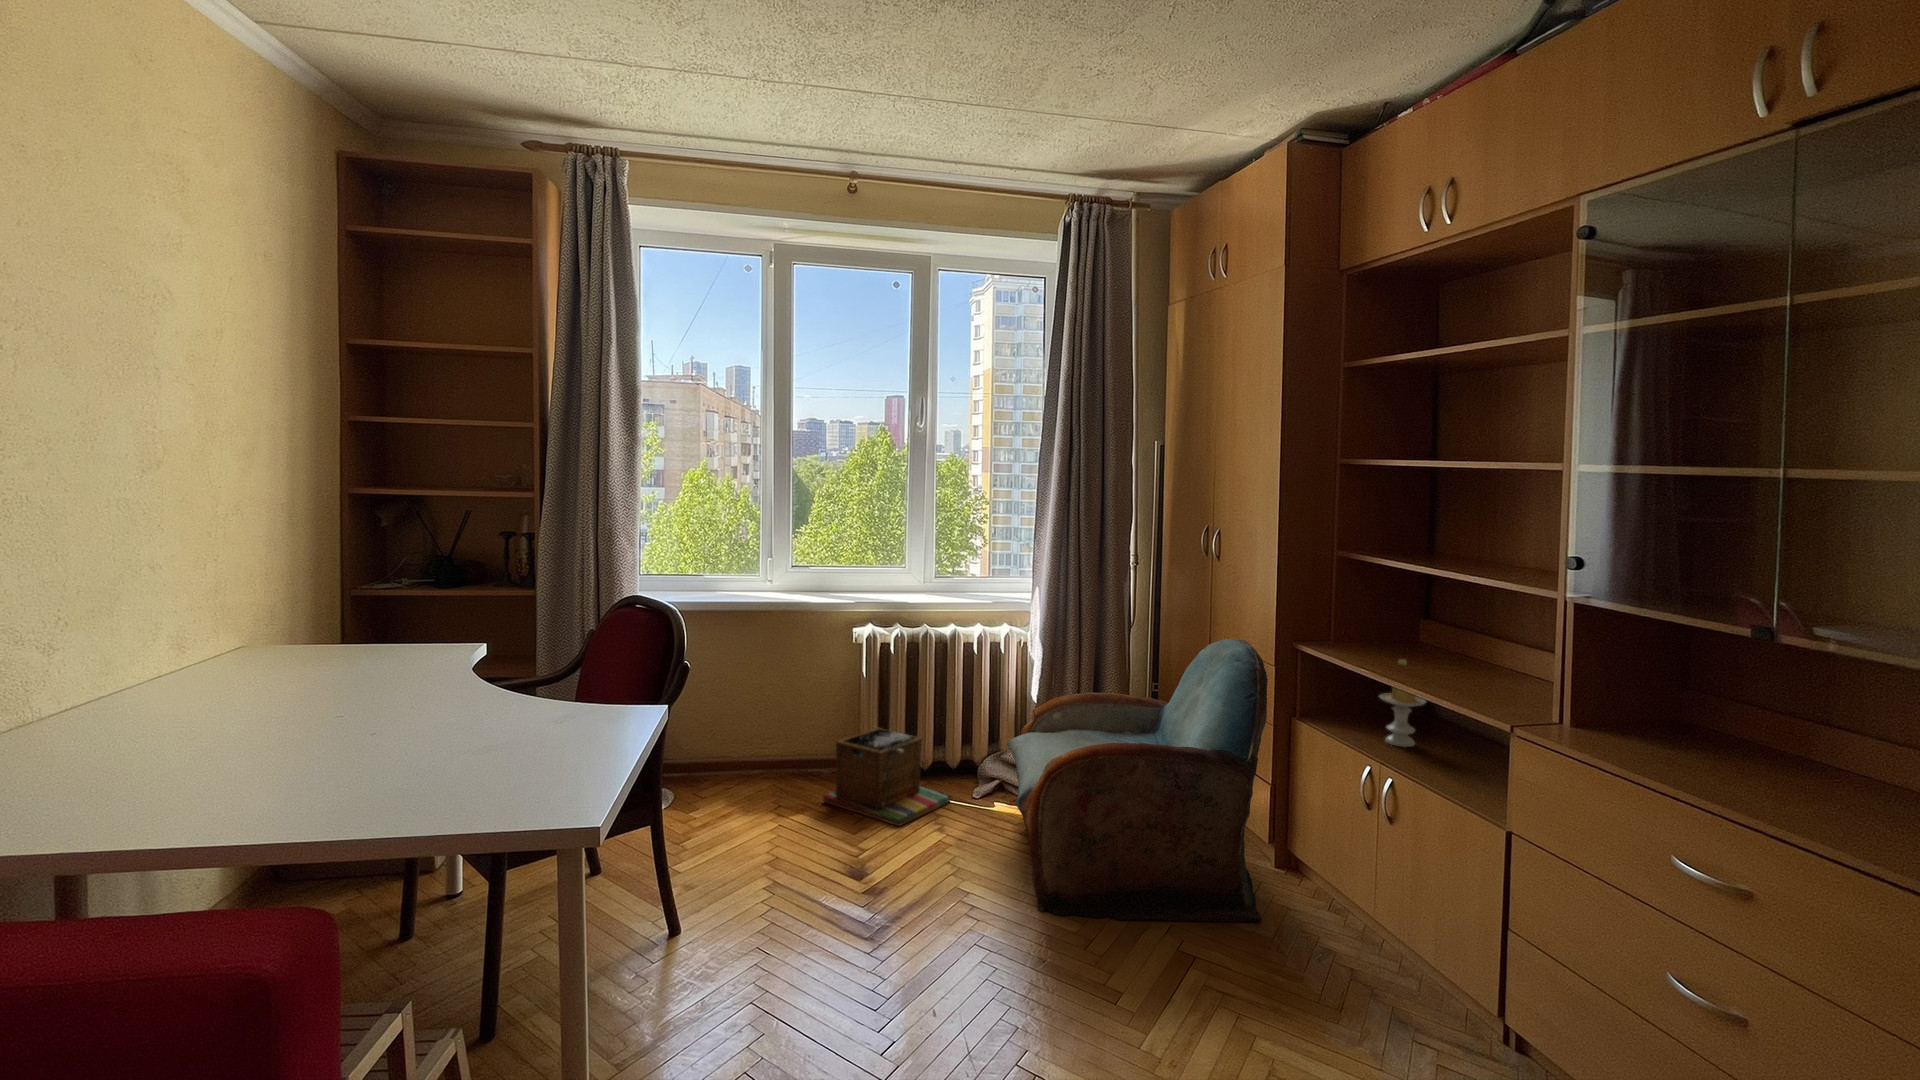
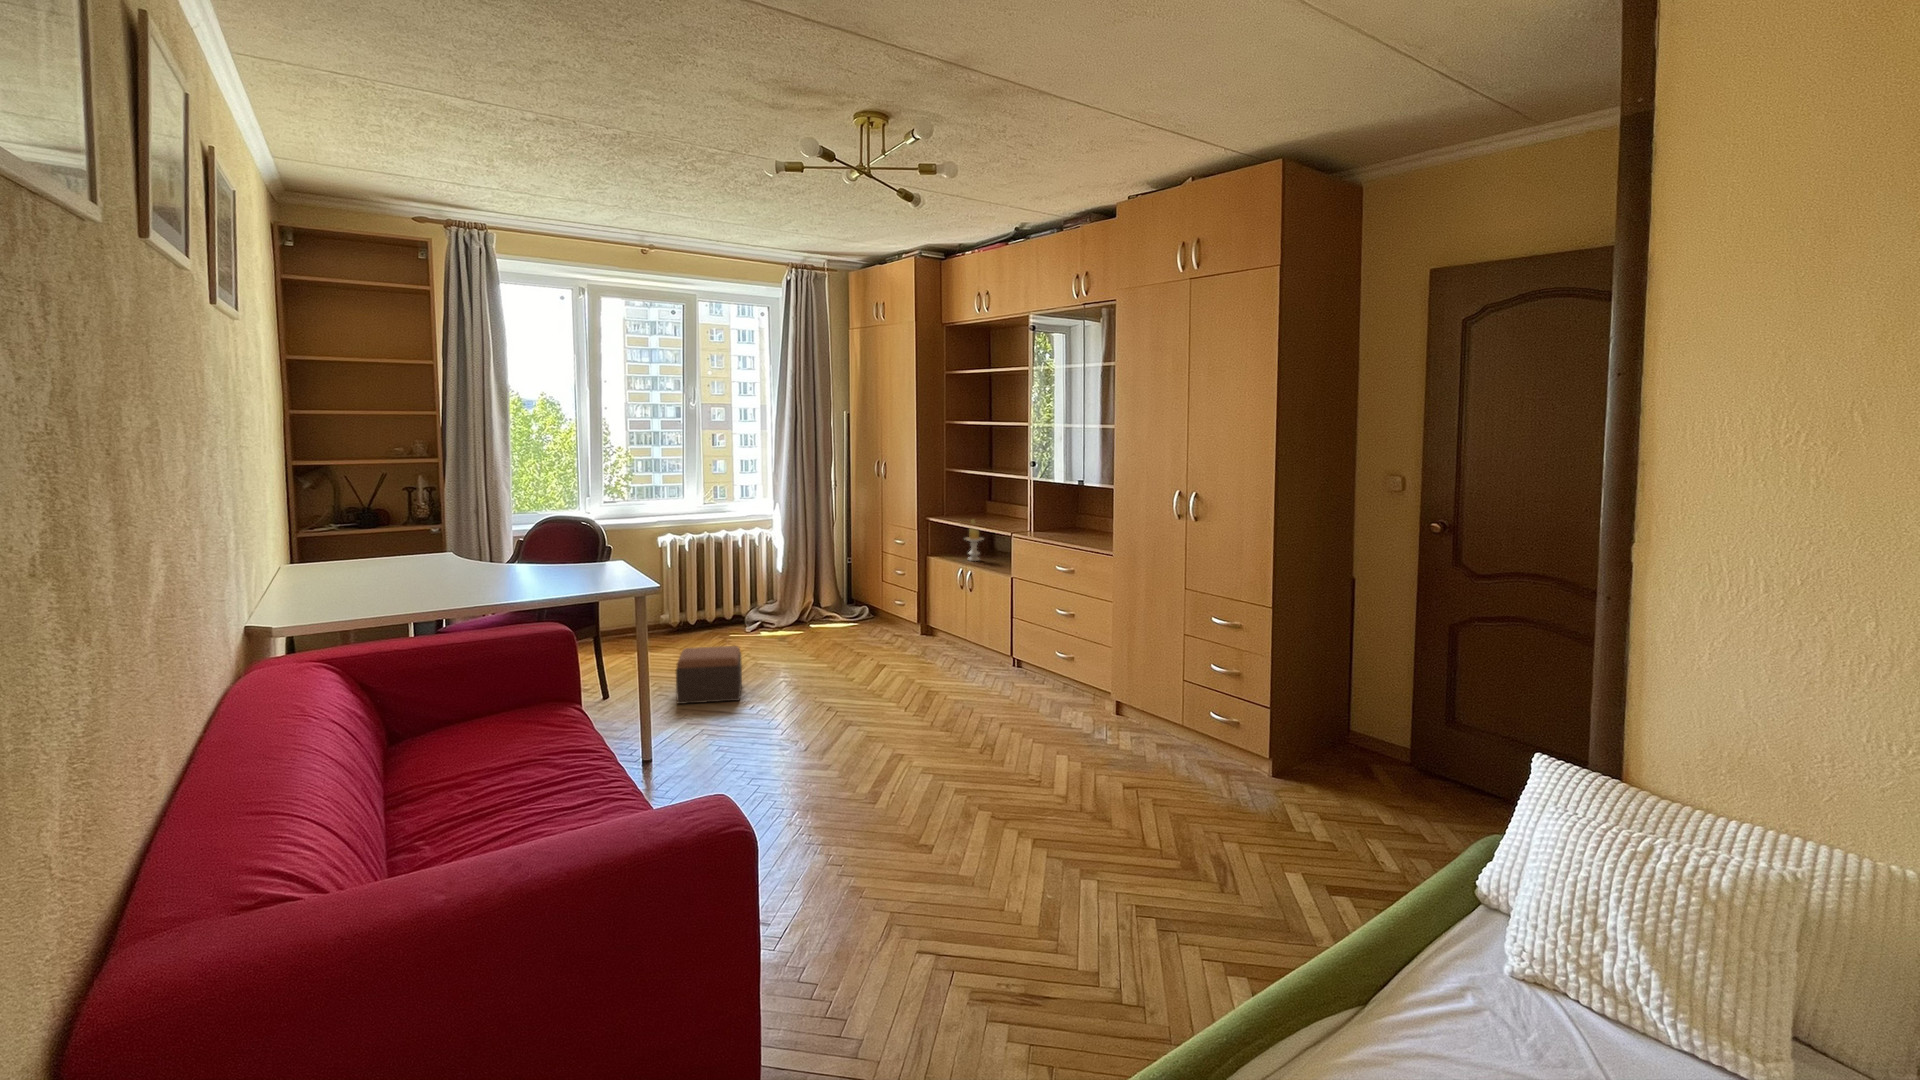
armchair: present [1007,639,1268,922] -> none [773,519,915,660]
laundry basket: present [823,728,950,826] -> none [655,596,735,645]
footstool: none [733,888,890,1045] -> present [676,646,742,704]

